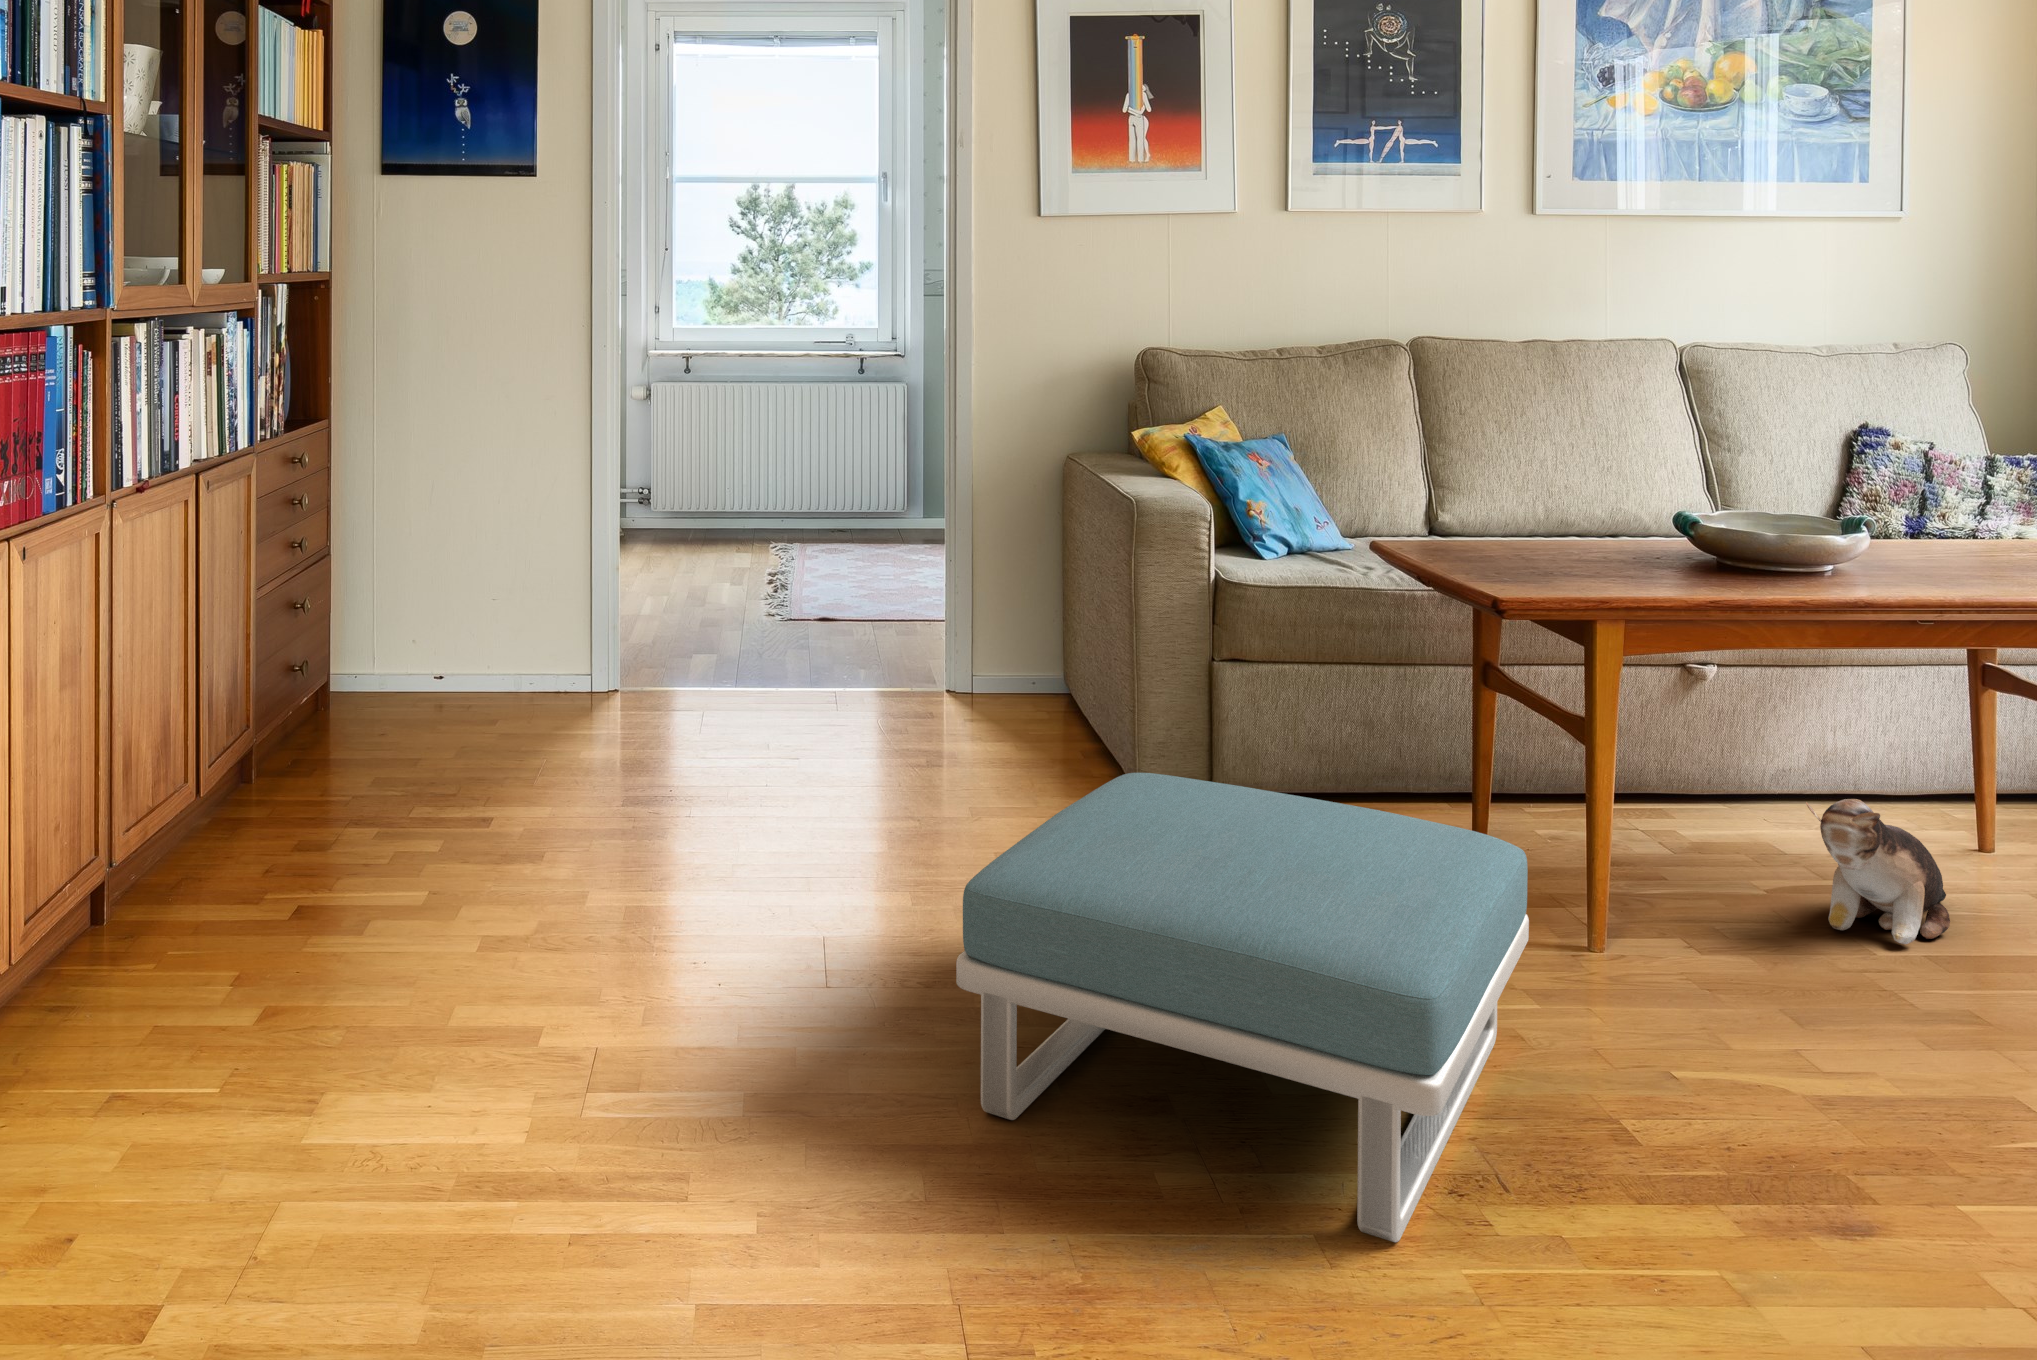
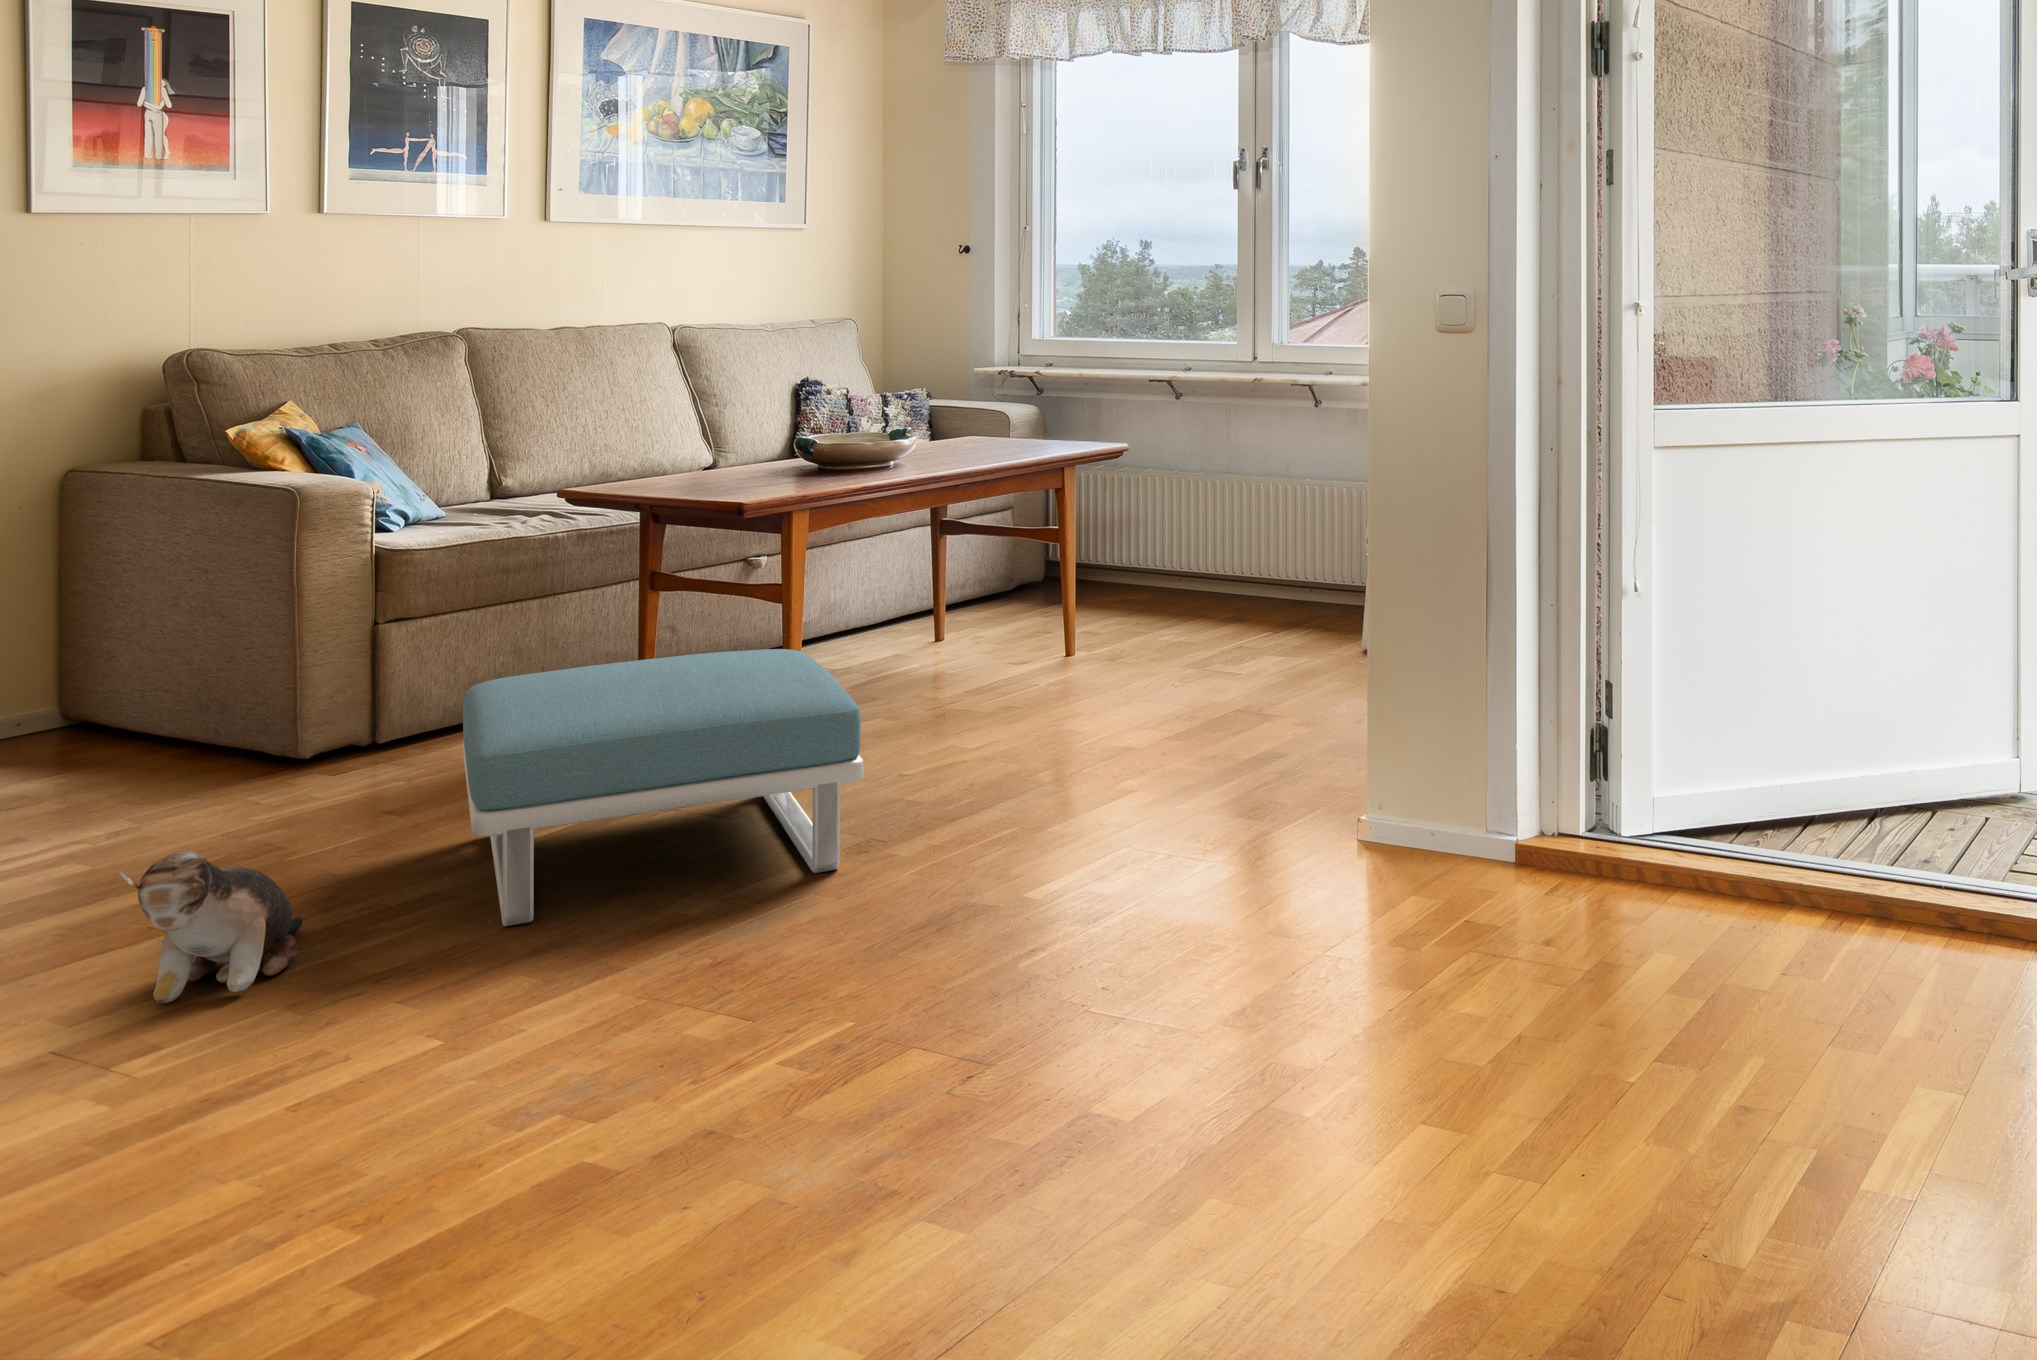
plush toy: present [1806,799,1950,944] -> present [118,849,303,1003]

